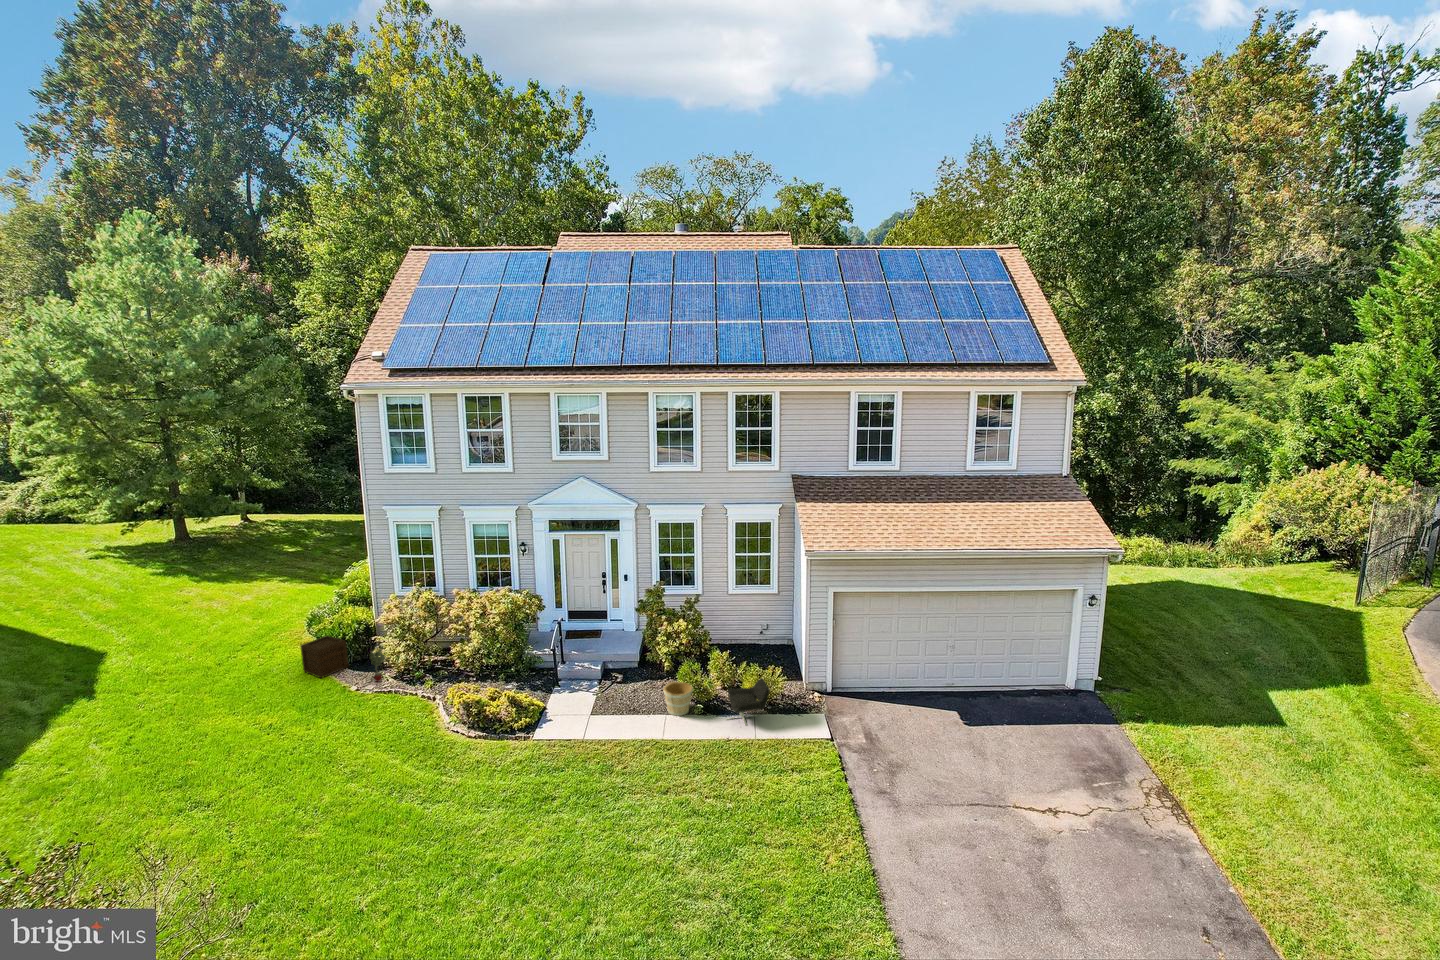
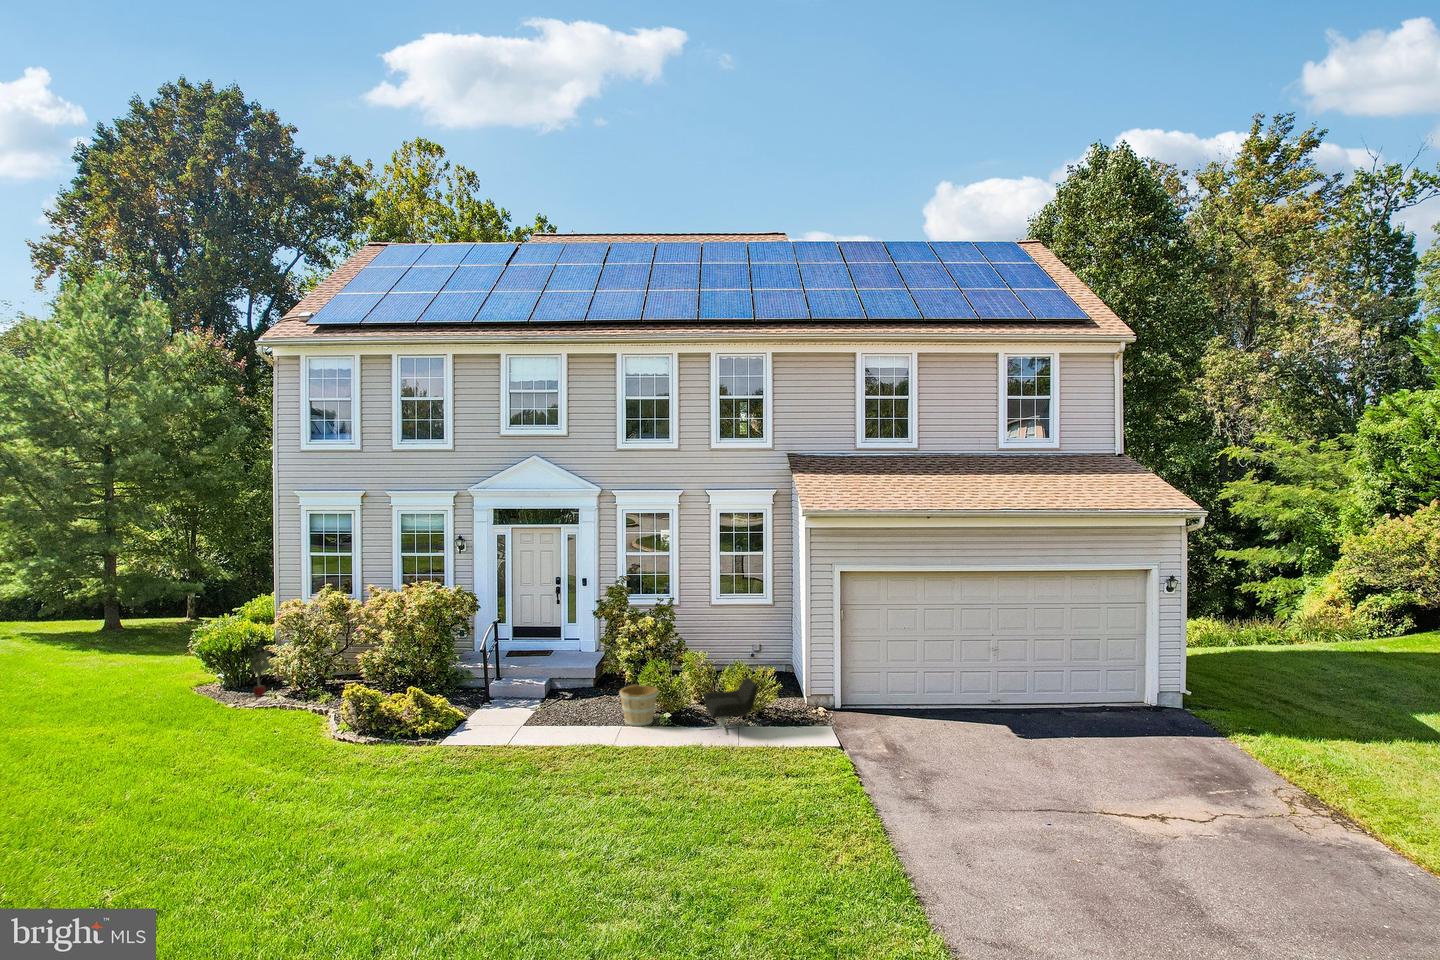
wooden crate: present [300,636,348,678] -> none [168,644,227,693]

